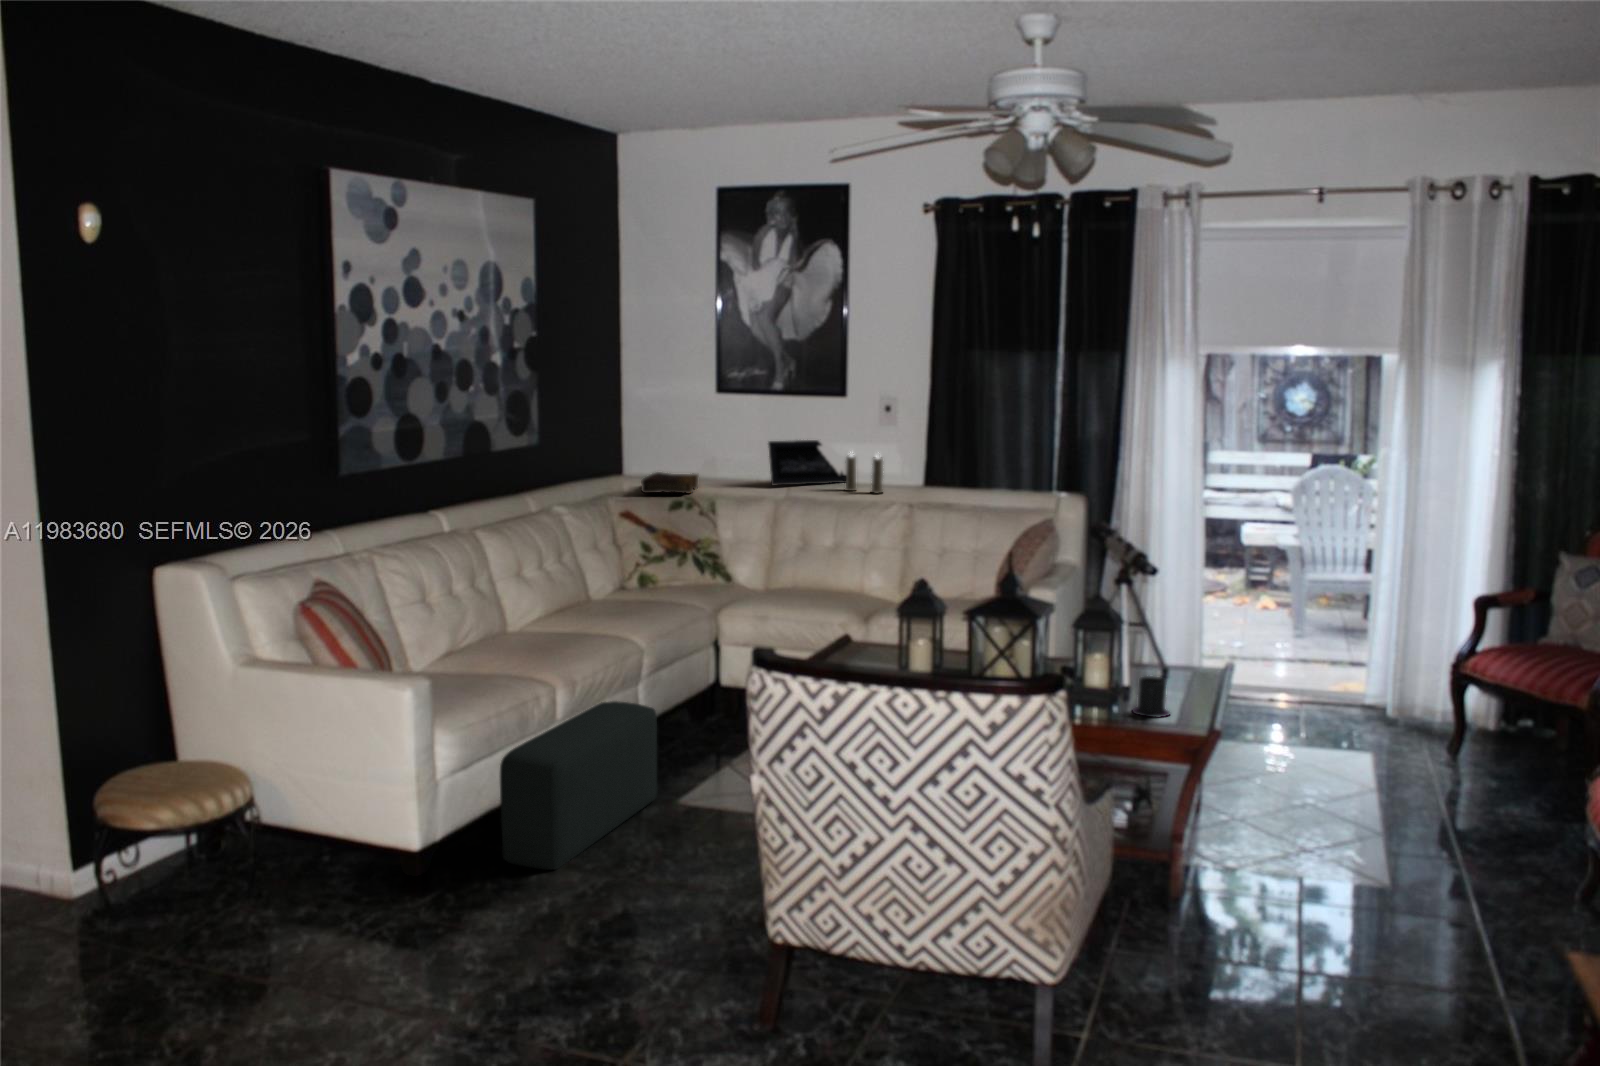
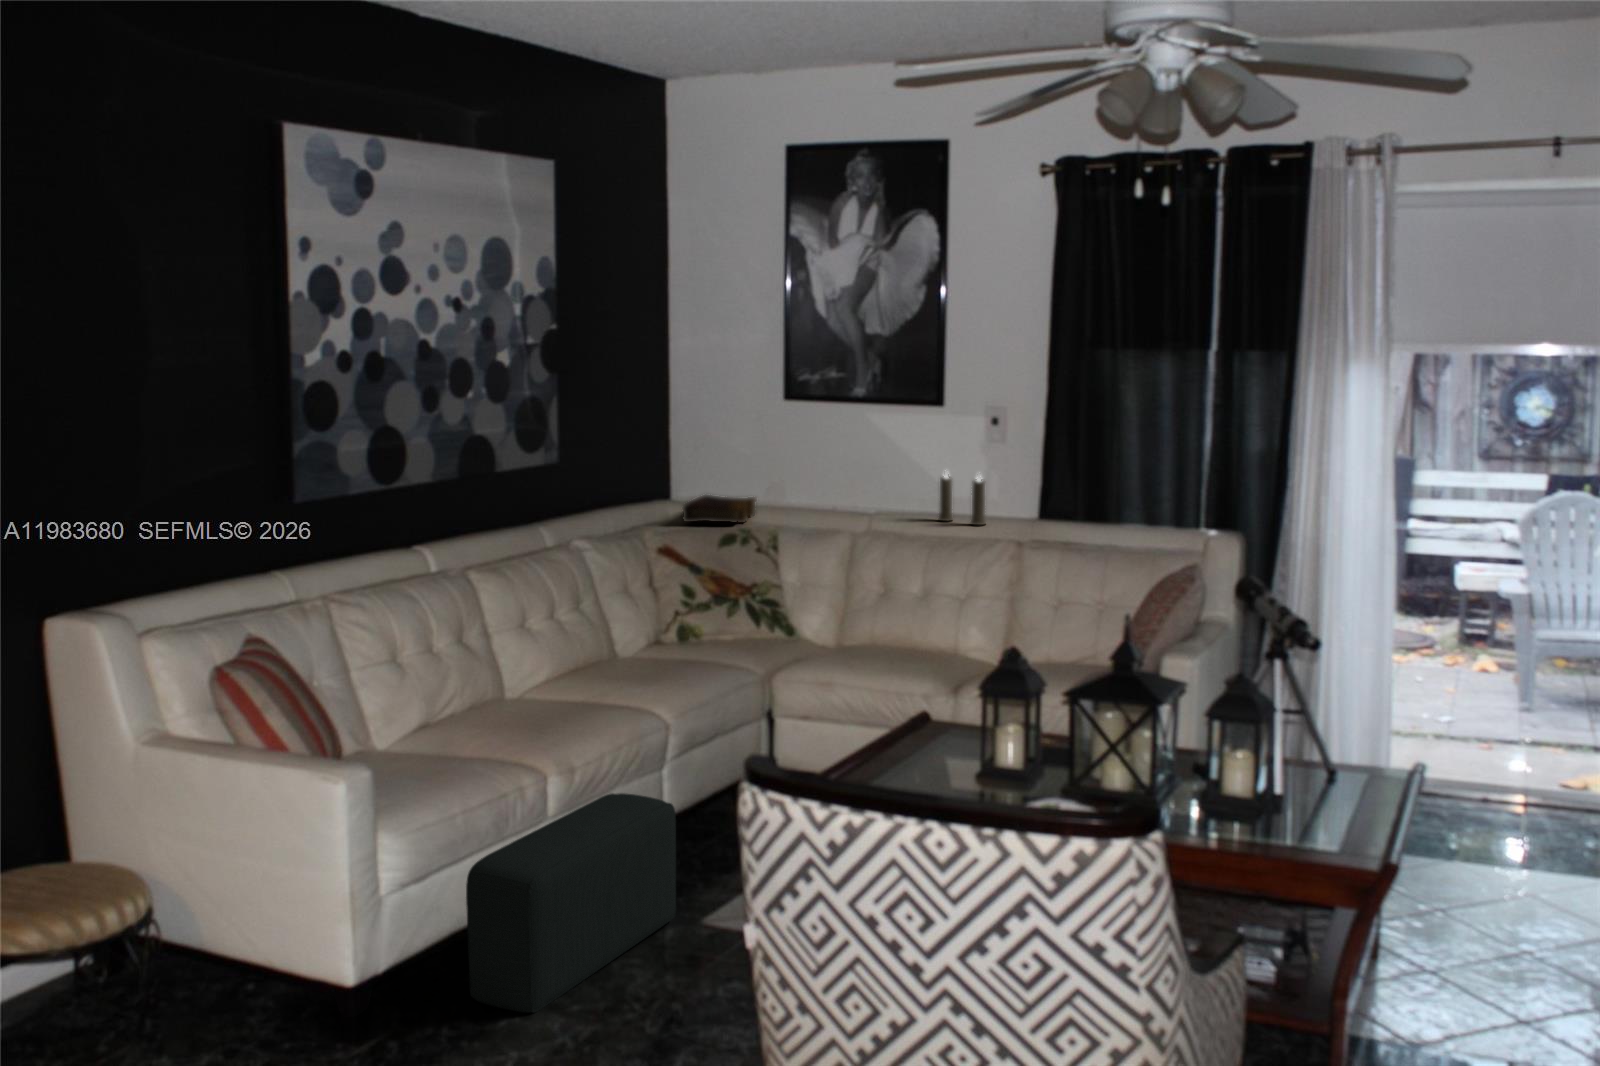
picture frame: present [768,440,846,485] -> none [843,455,942,513]
mug: present [1133,676,1170,717] -> none [1285,784,1337,840]

